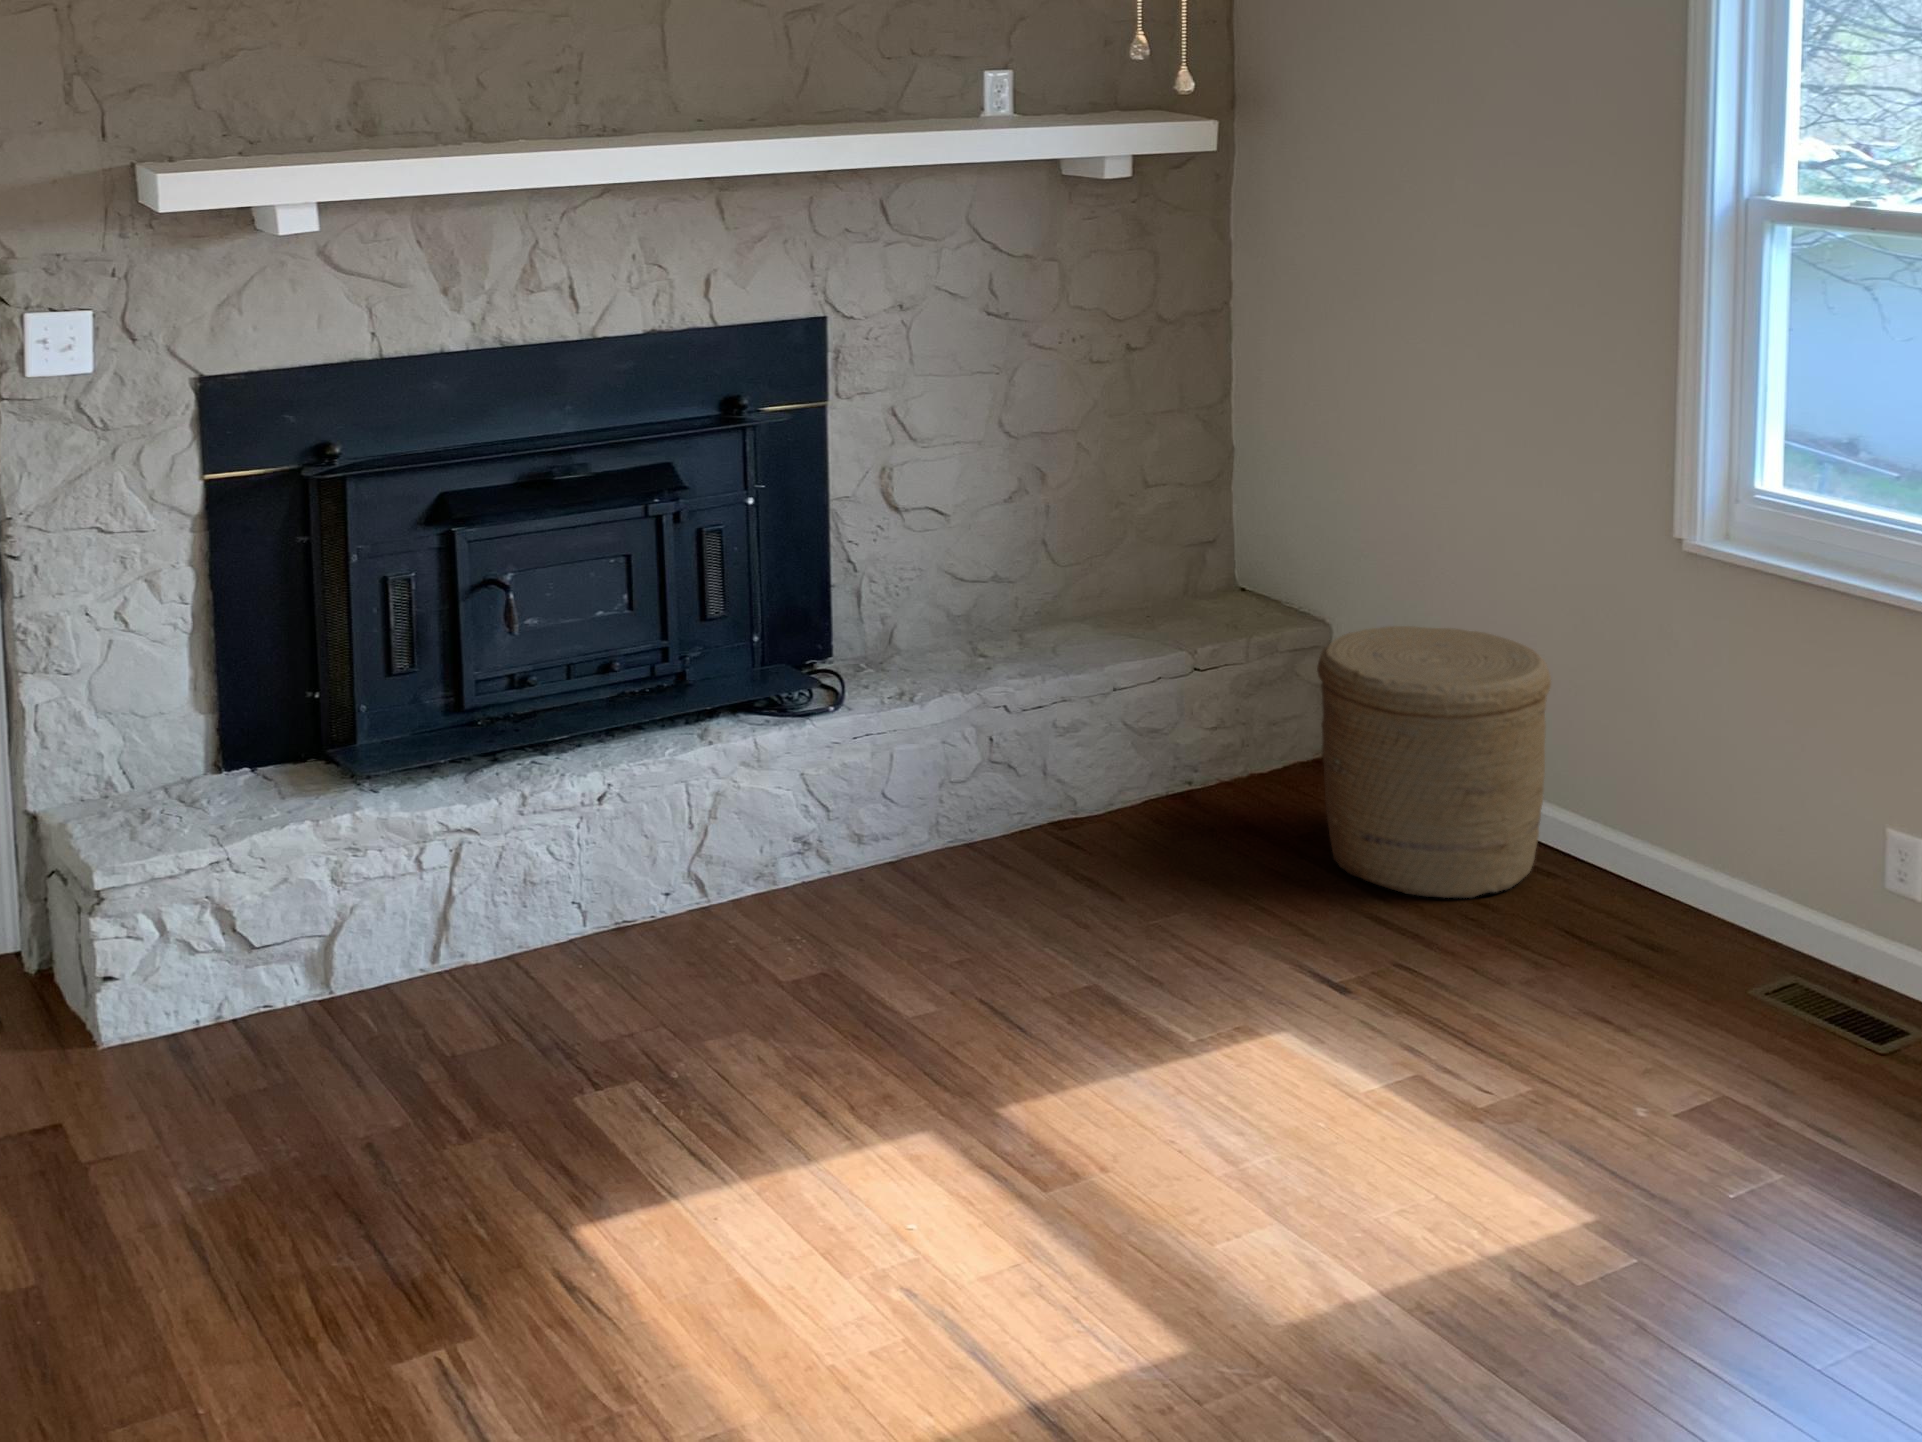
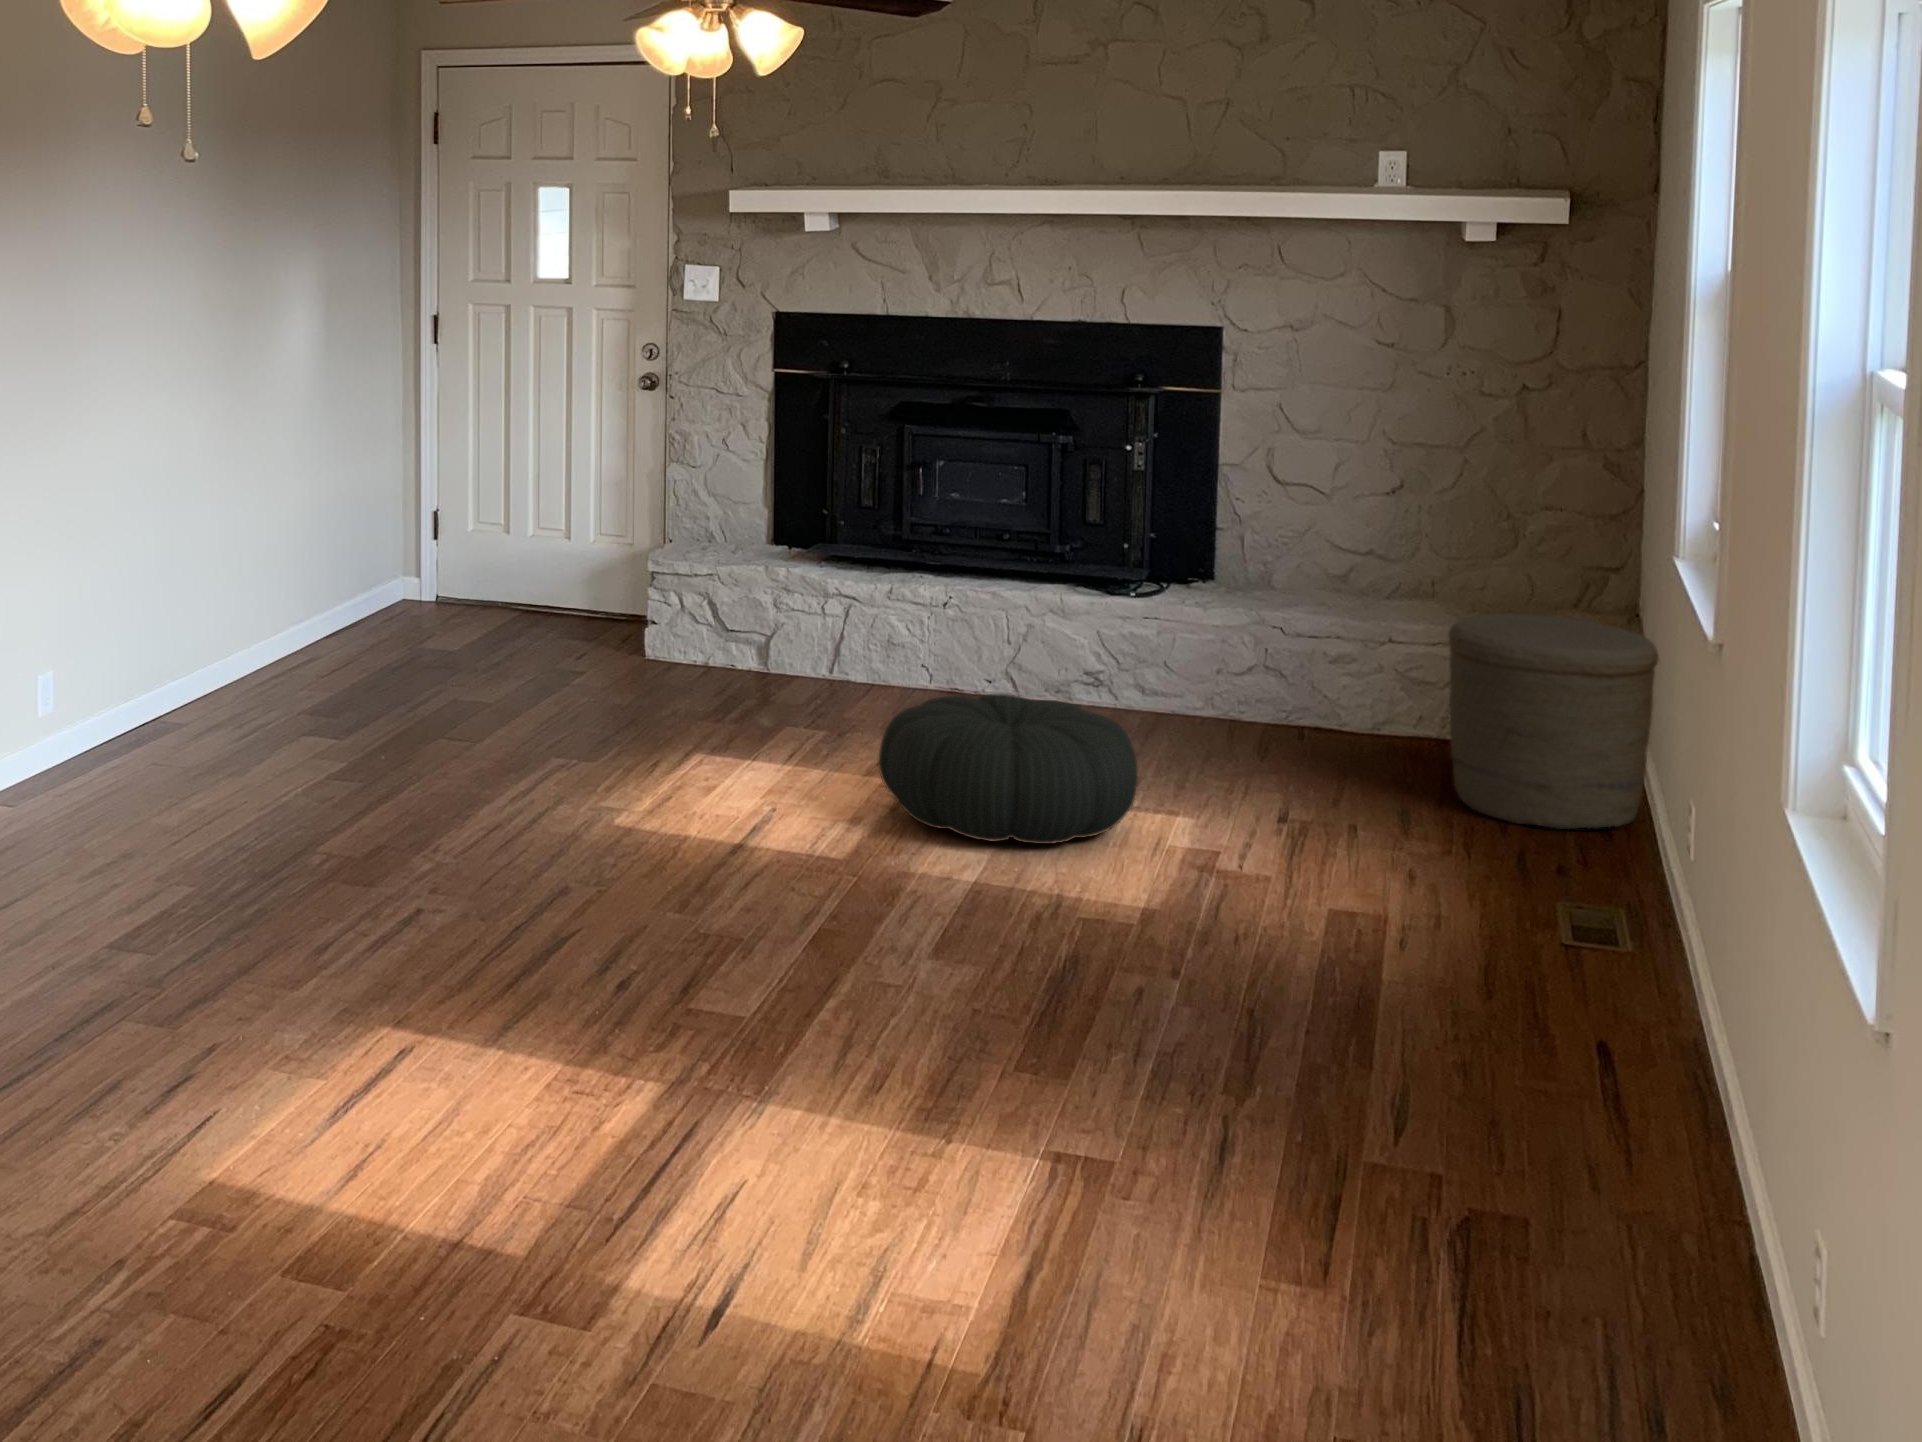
pouf: none [958,941,1356,1228] -> present [879,694,1138,844]

